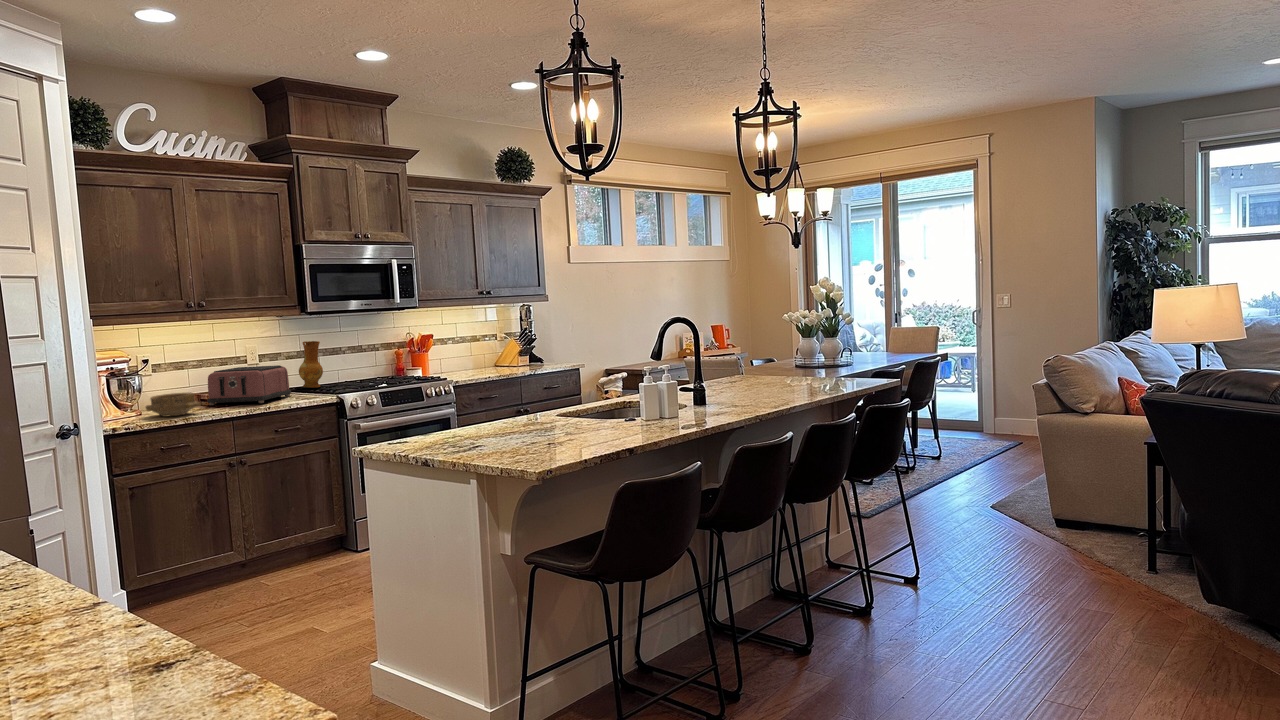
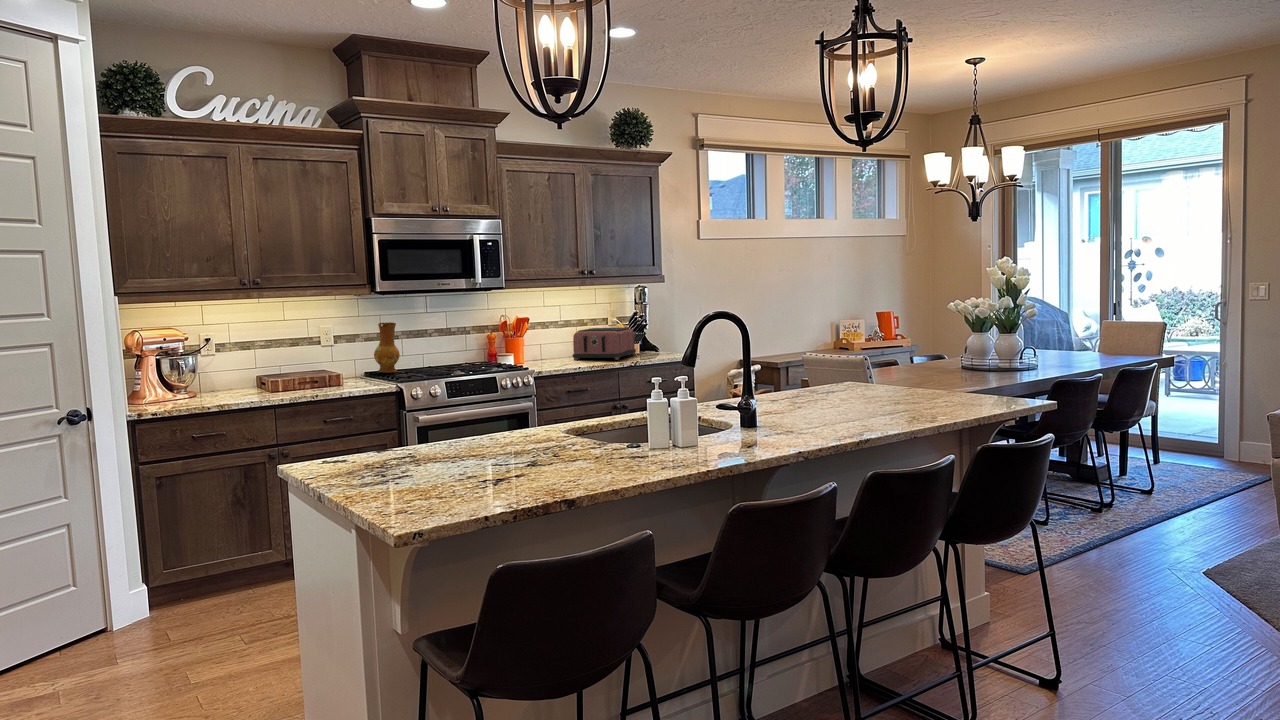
toaster: present [207,365,291,405] -> present [572,327,636,360]
ceramic bowl: present [146,392,201,417] -> none [185,376,242,402]

